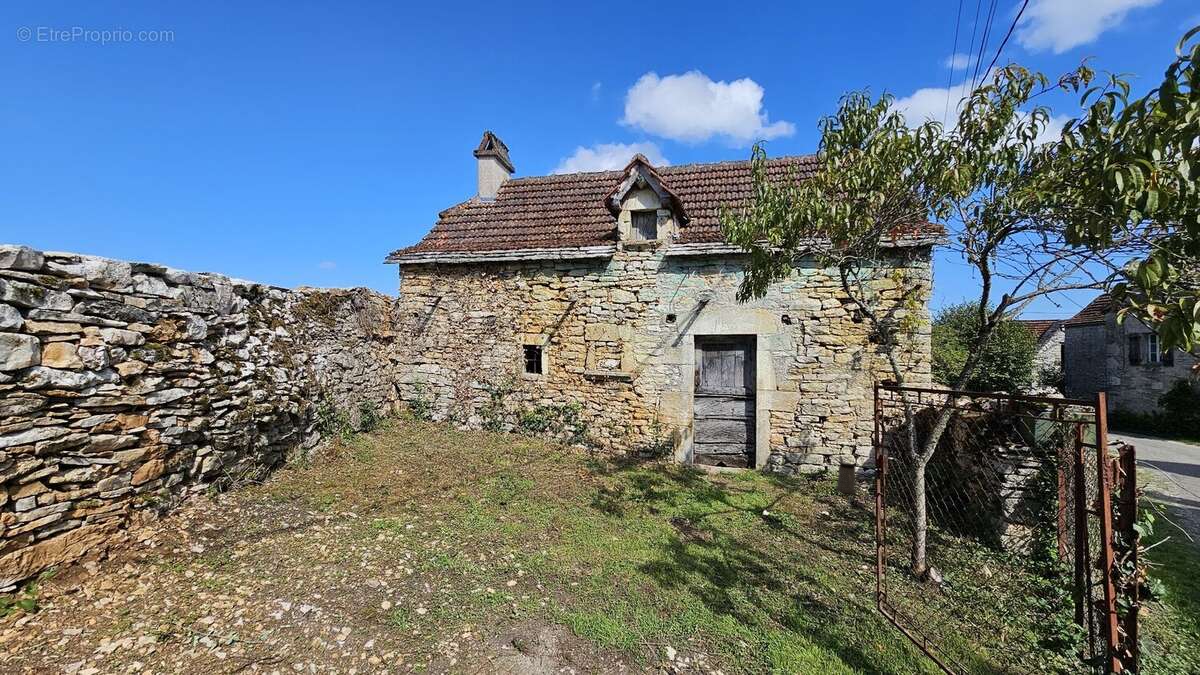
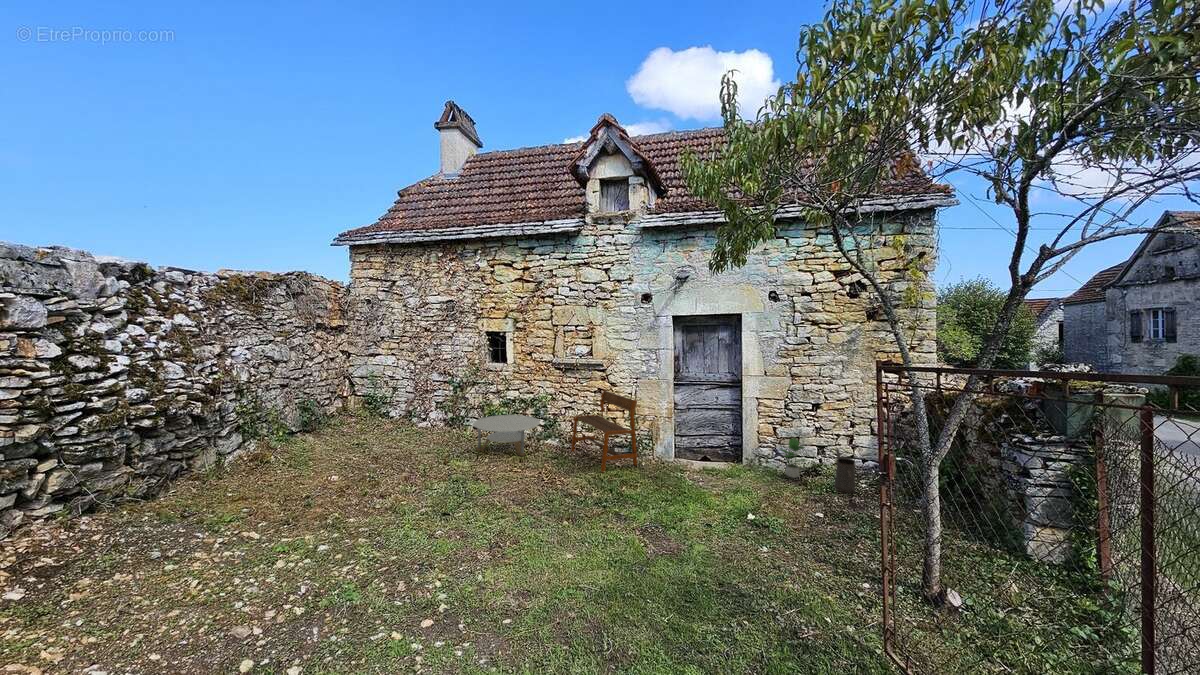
bench: none [601,399,664,472] -> present [571,390,637,472]
round table: none [515,421,574,457] -> present [473,415,540,456]
potted plant: none [787,445,813,481] -> present [780,438,806,478]

